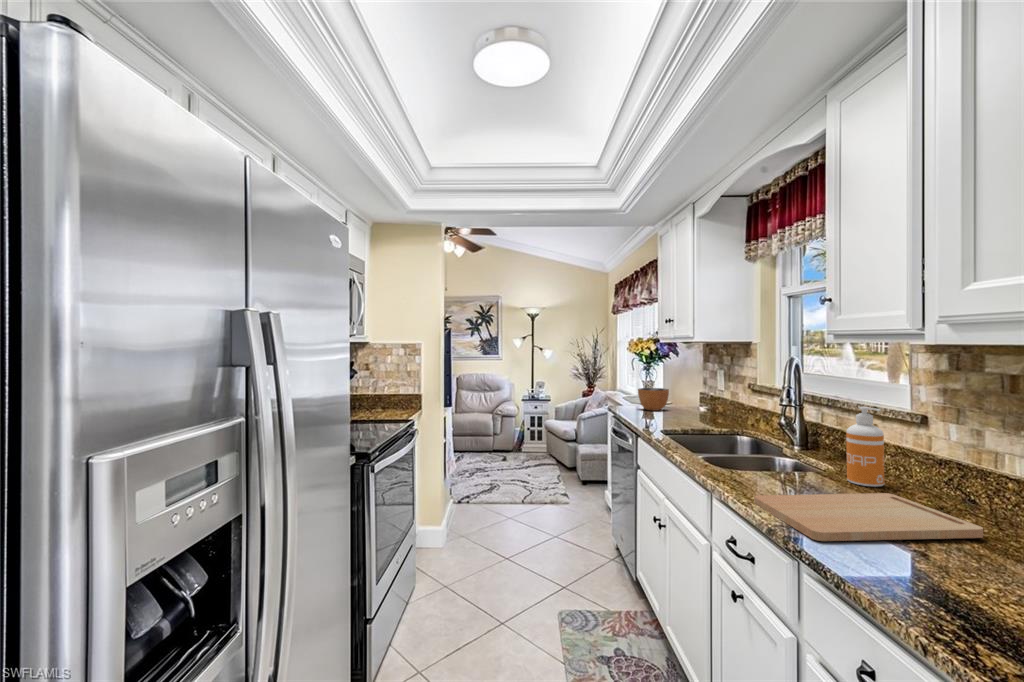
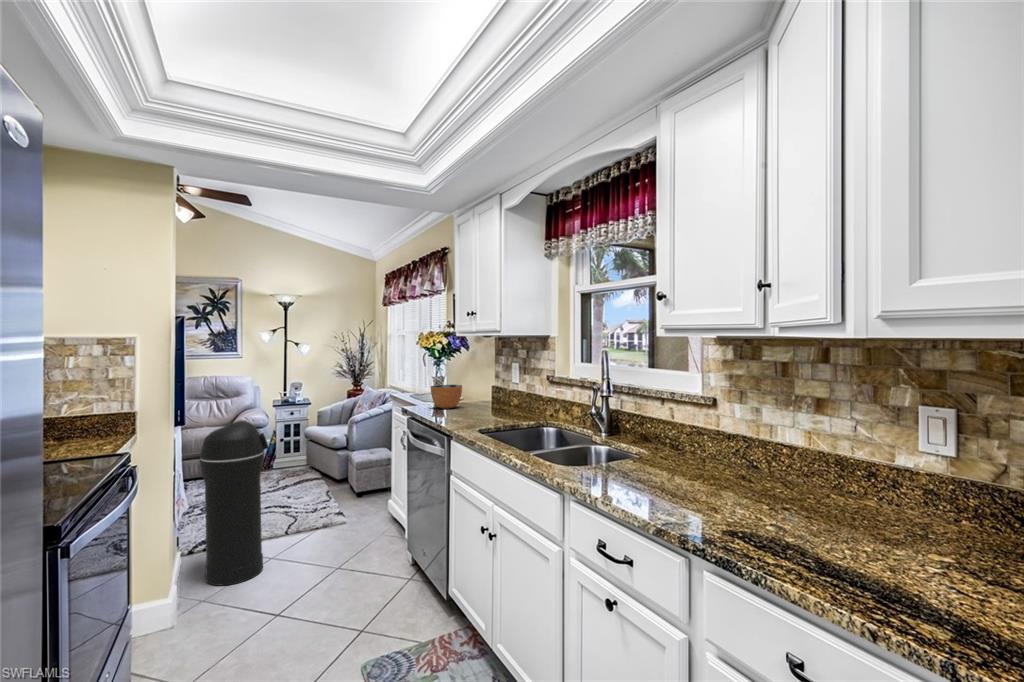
soap dispenser: present [846,407,884,487] -> none [661,394,689,464]
trash can: none [454,408,502,535] -> present [199,421,269,586]
cutting board: present [754,493,983,541] -> none [612,469,782,524]

